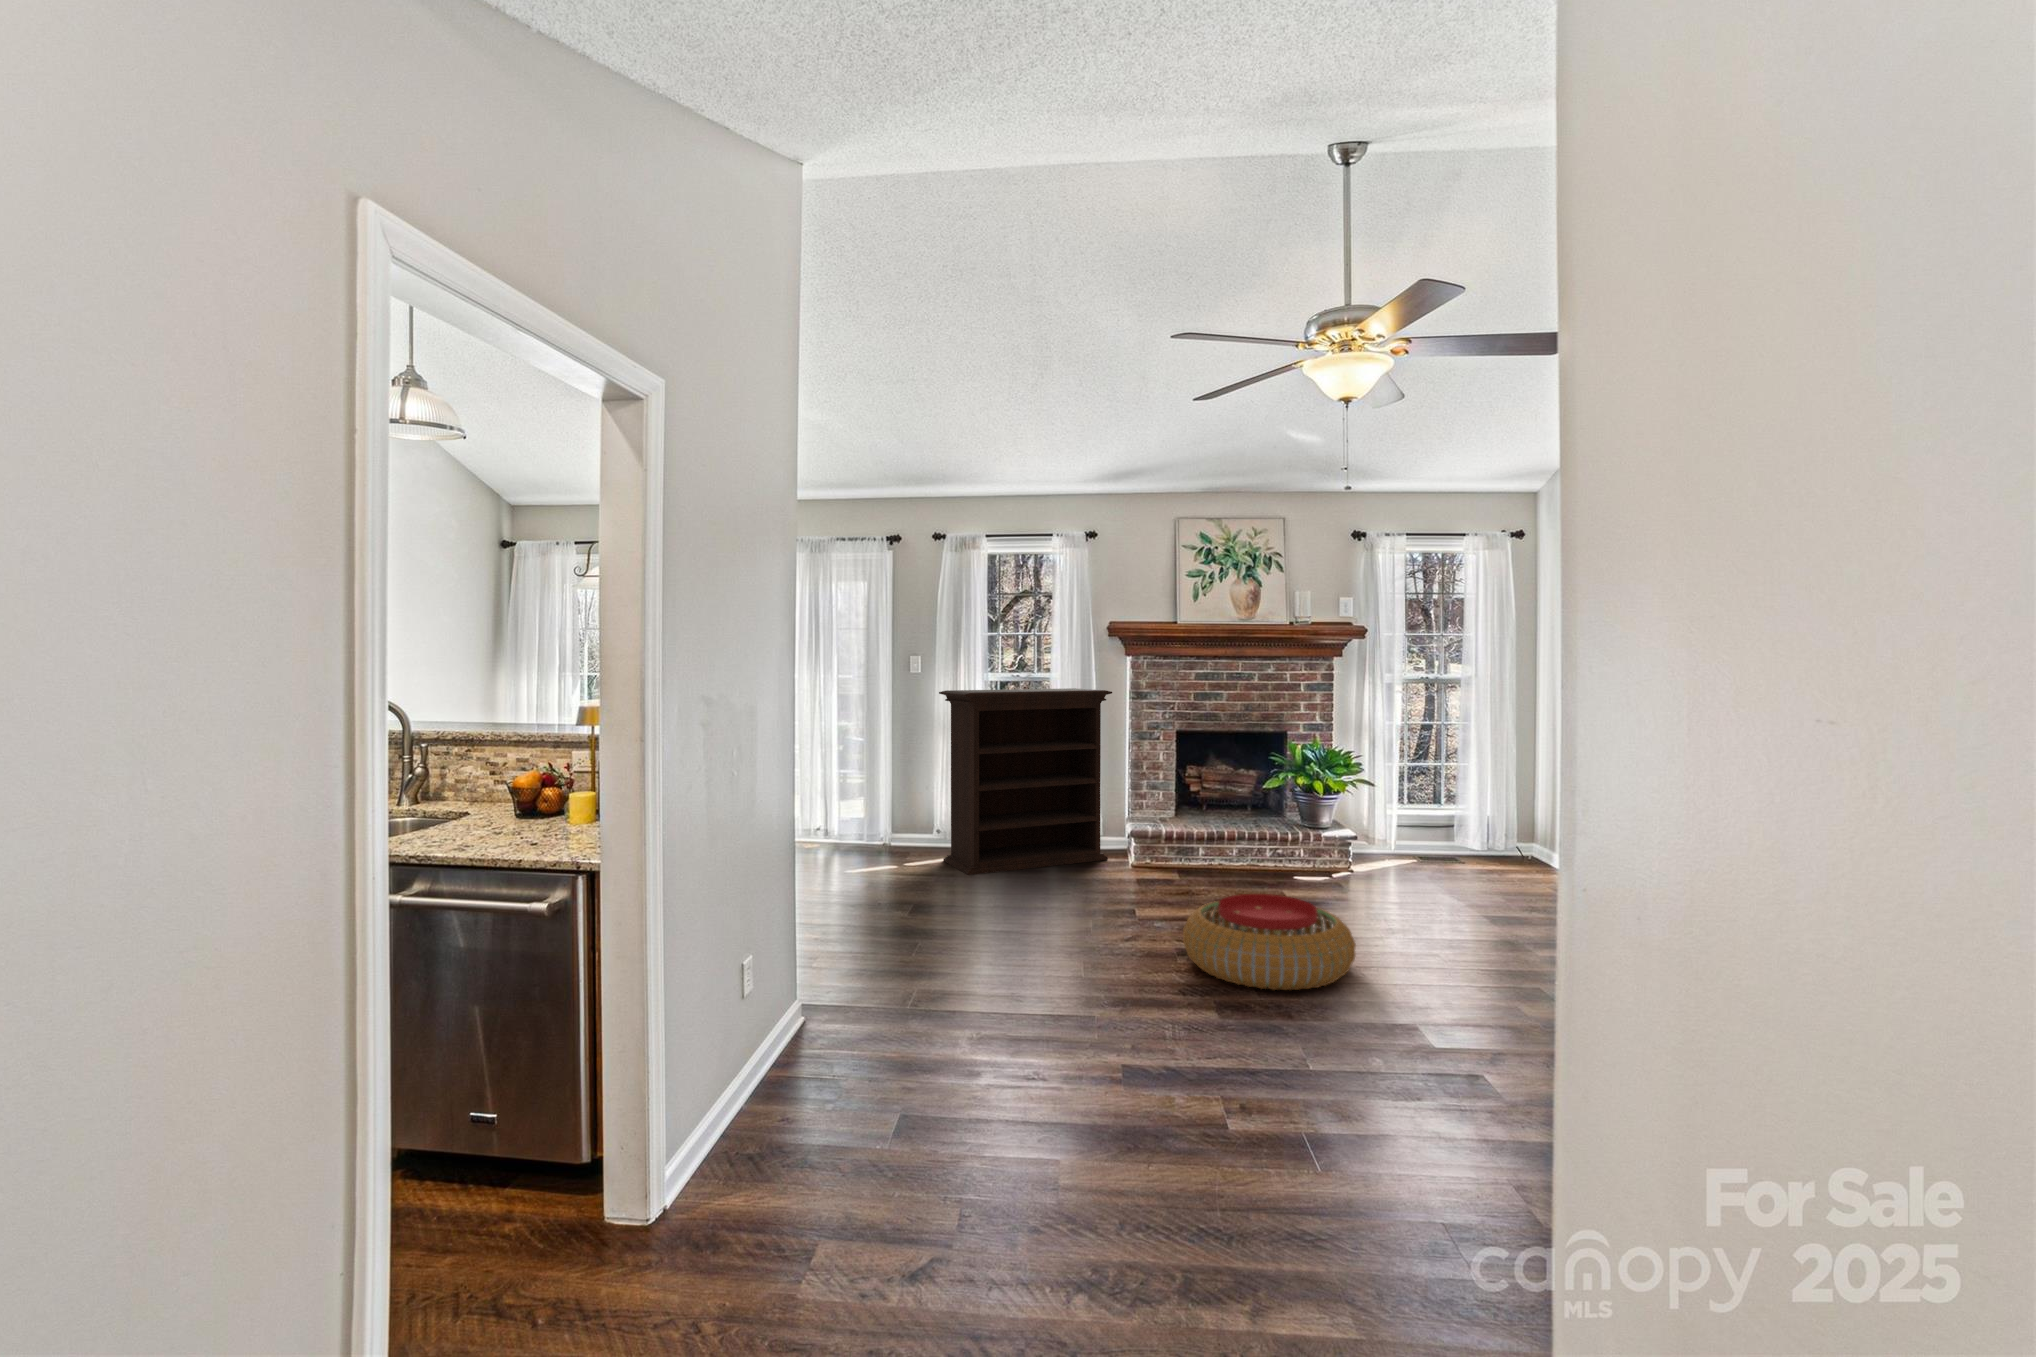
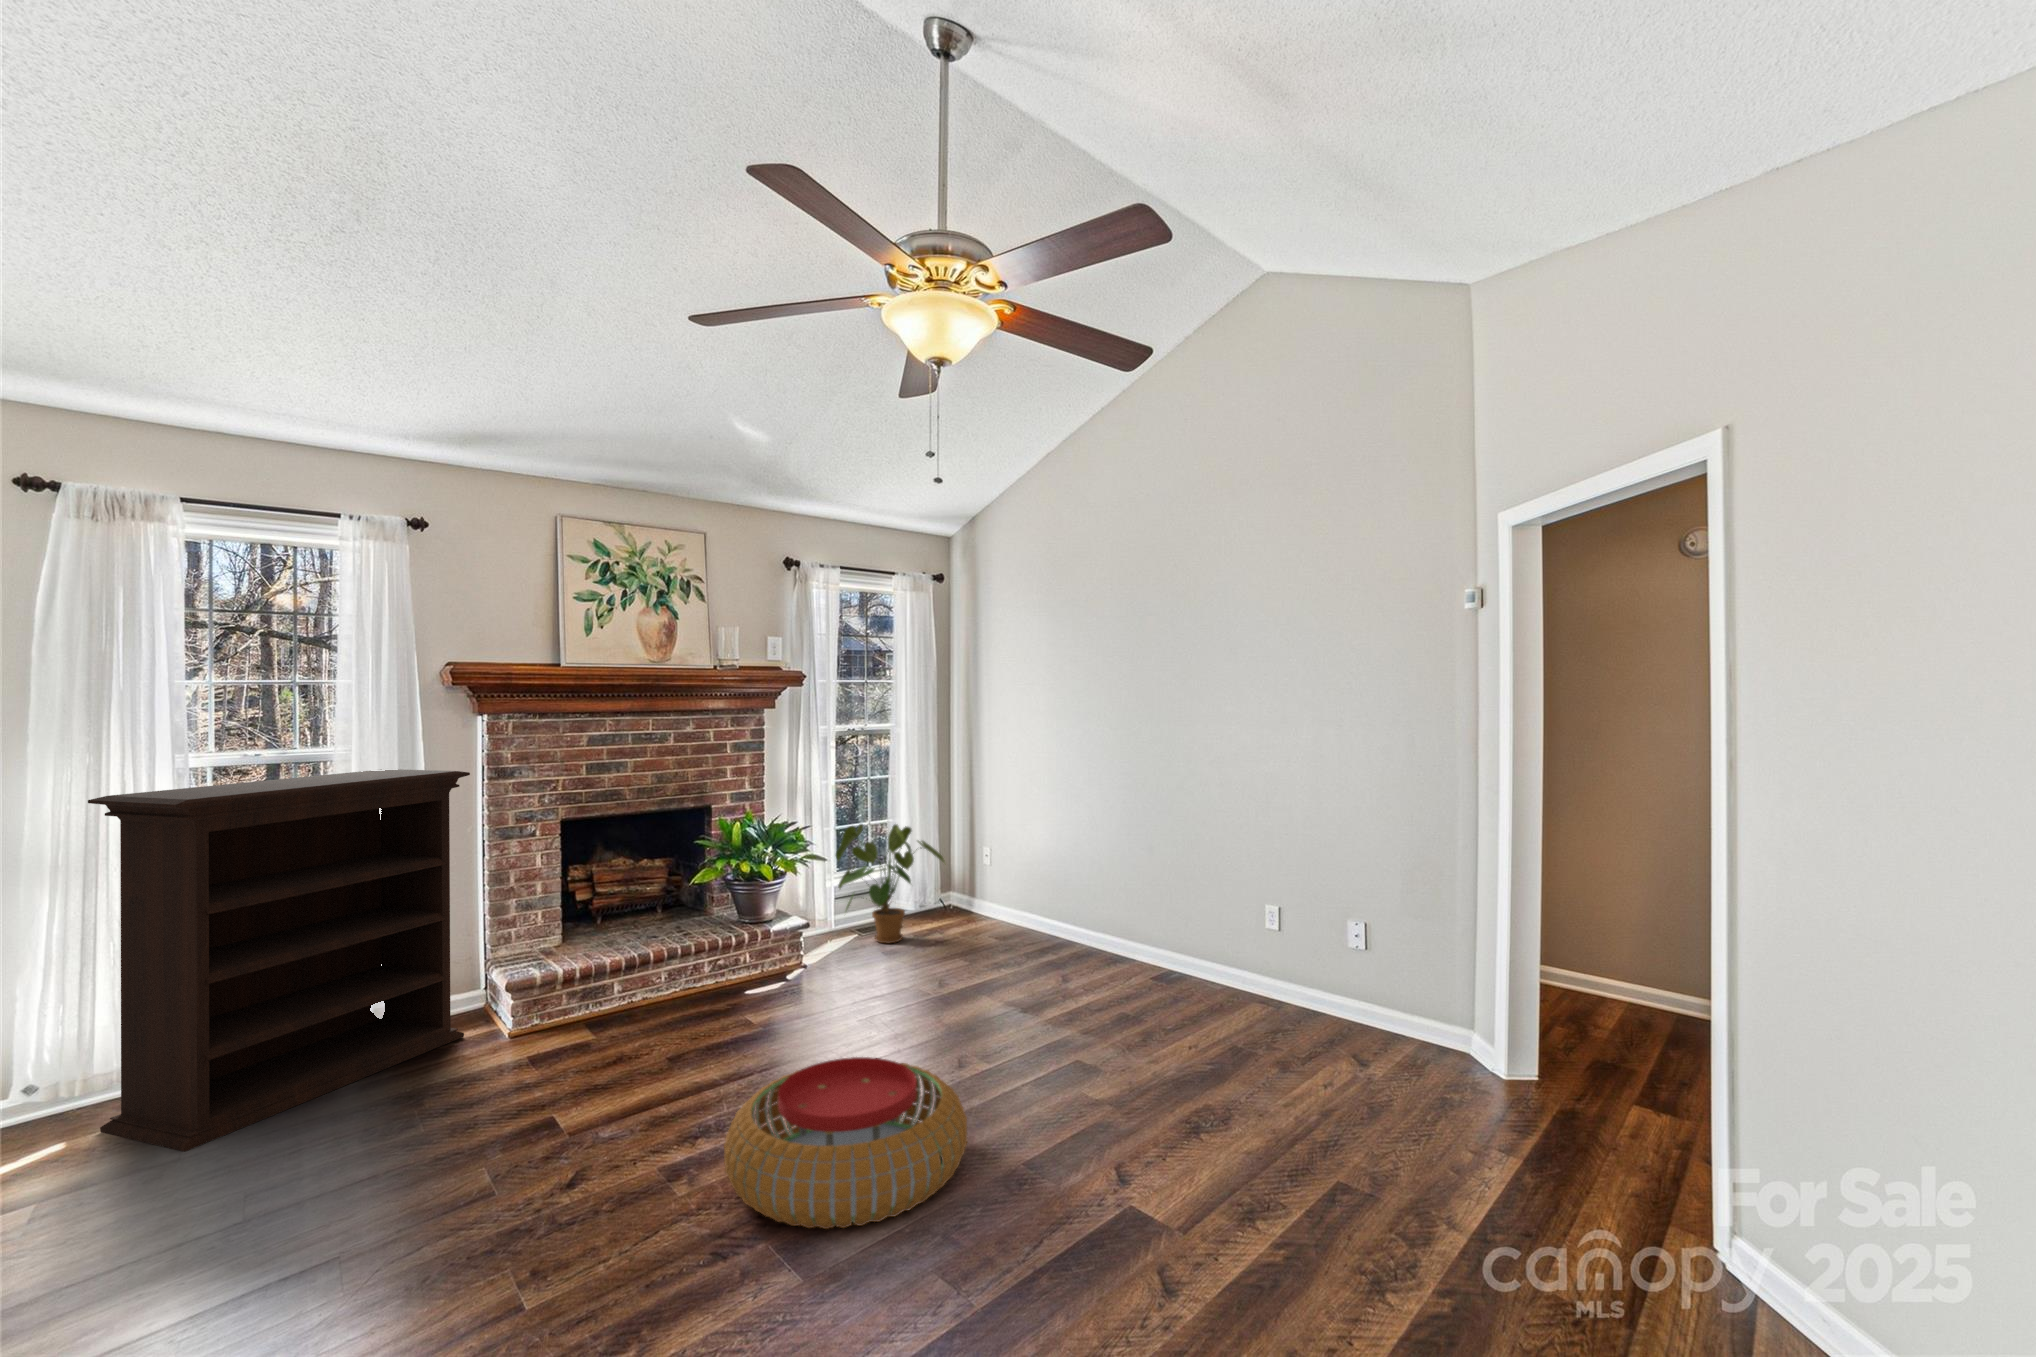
house plant: none [1390,762,1508,869] -> present [836,824,945,943]

